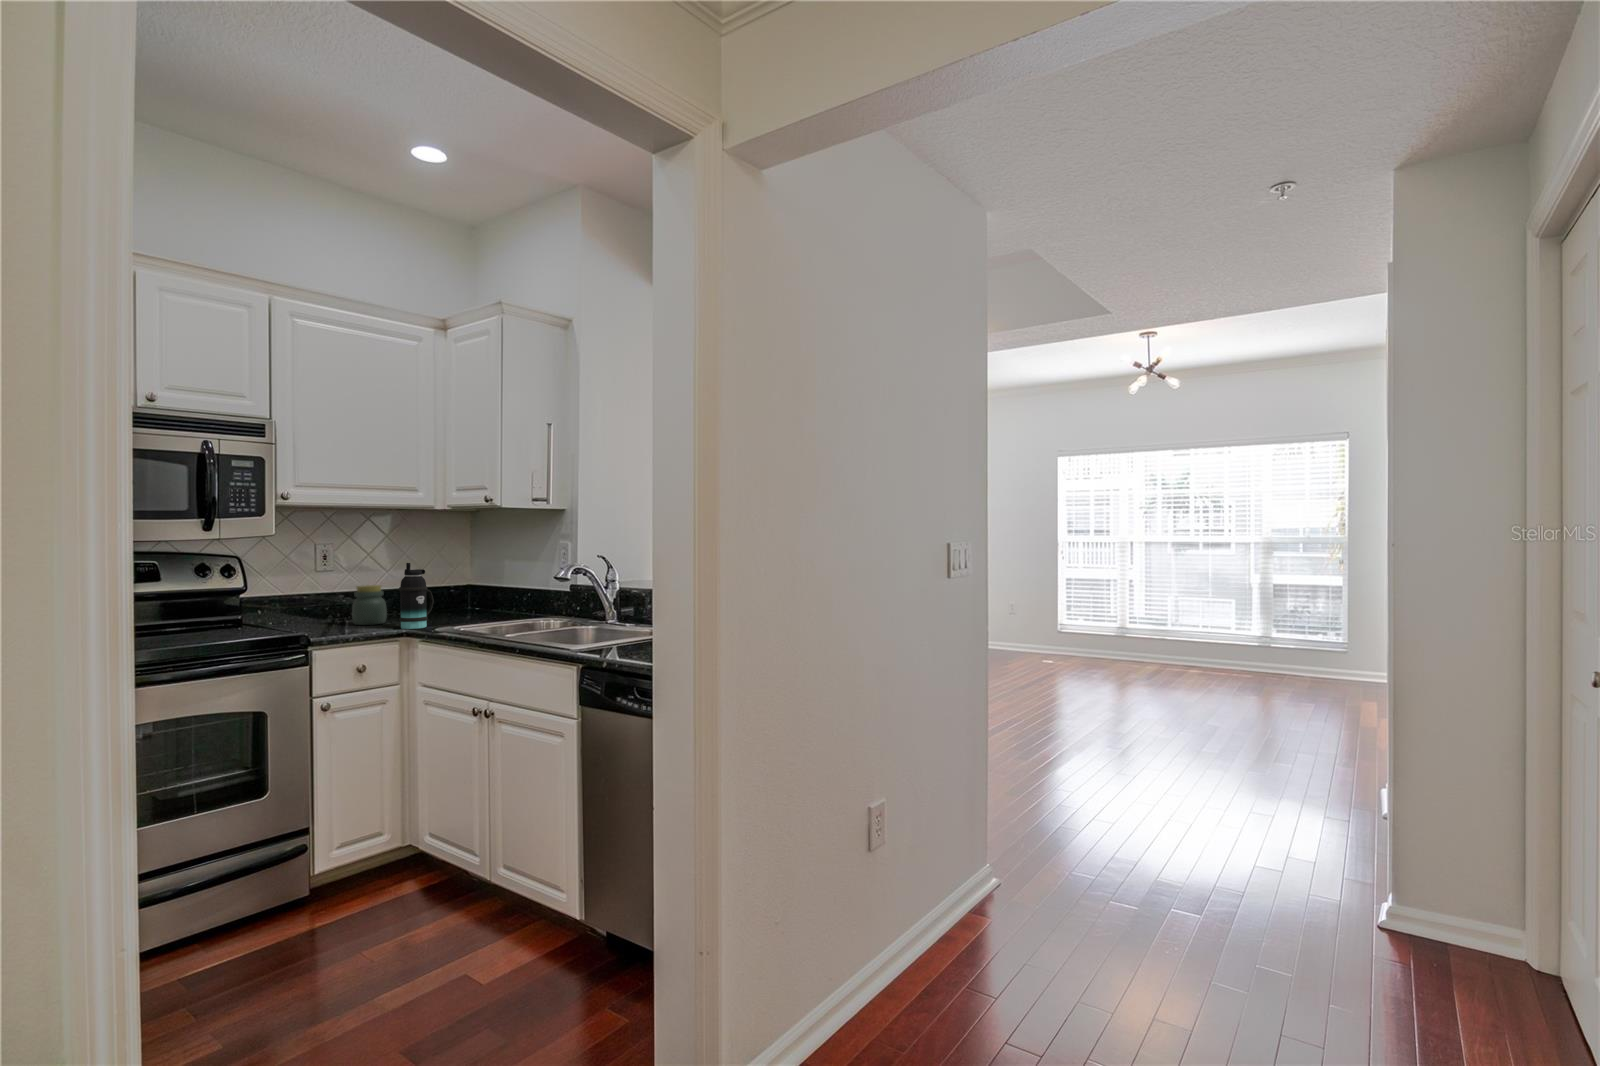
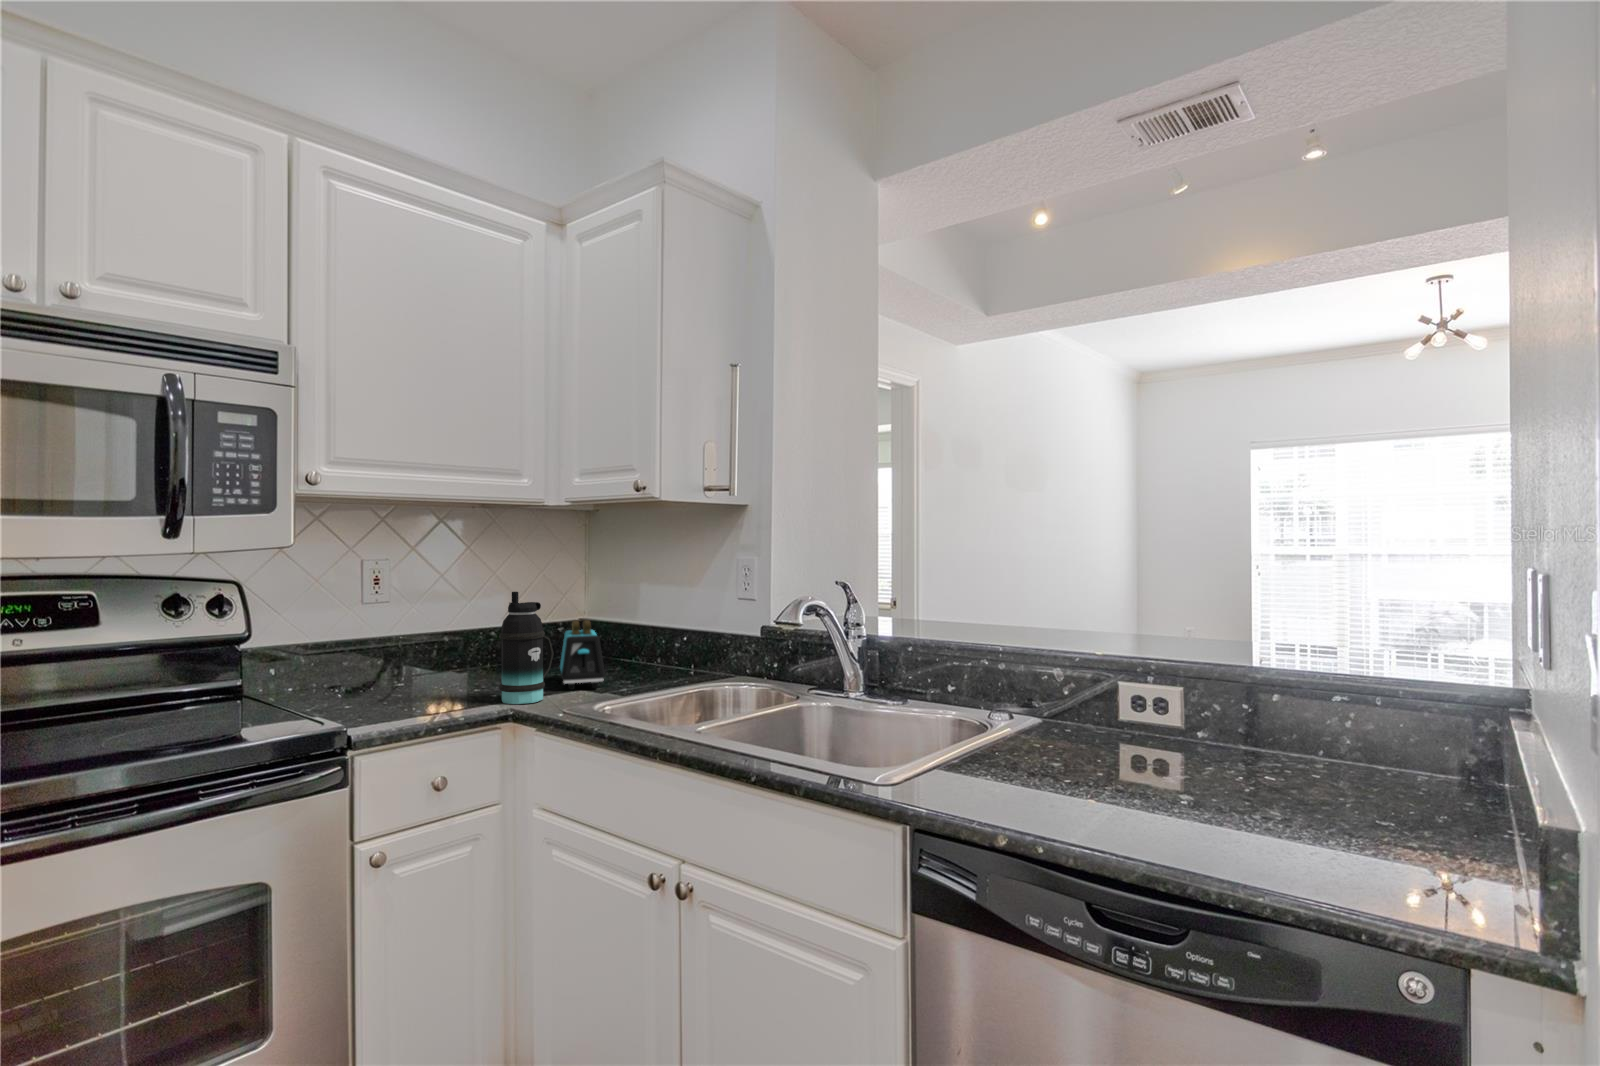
toaster: none [440,582,469,624] -> present [560,620,605,690]
jar: present [352,585,387,625] -> none [422,627,476,694]

